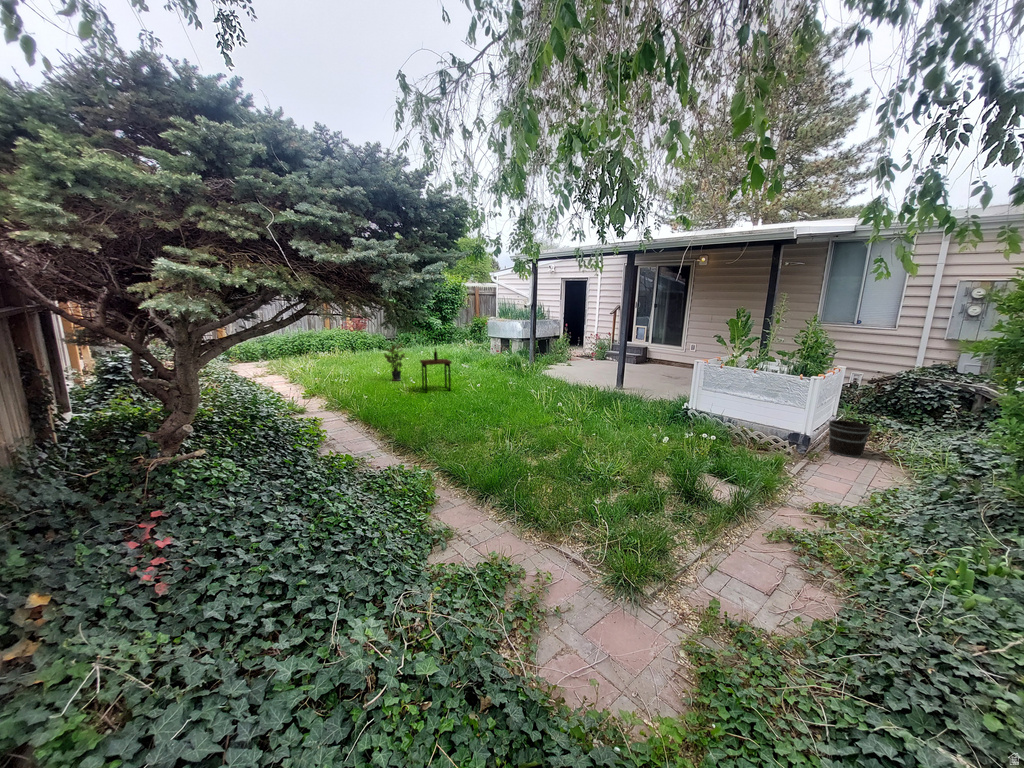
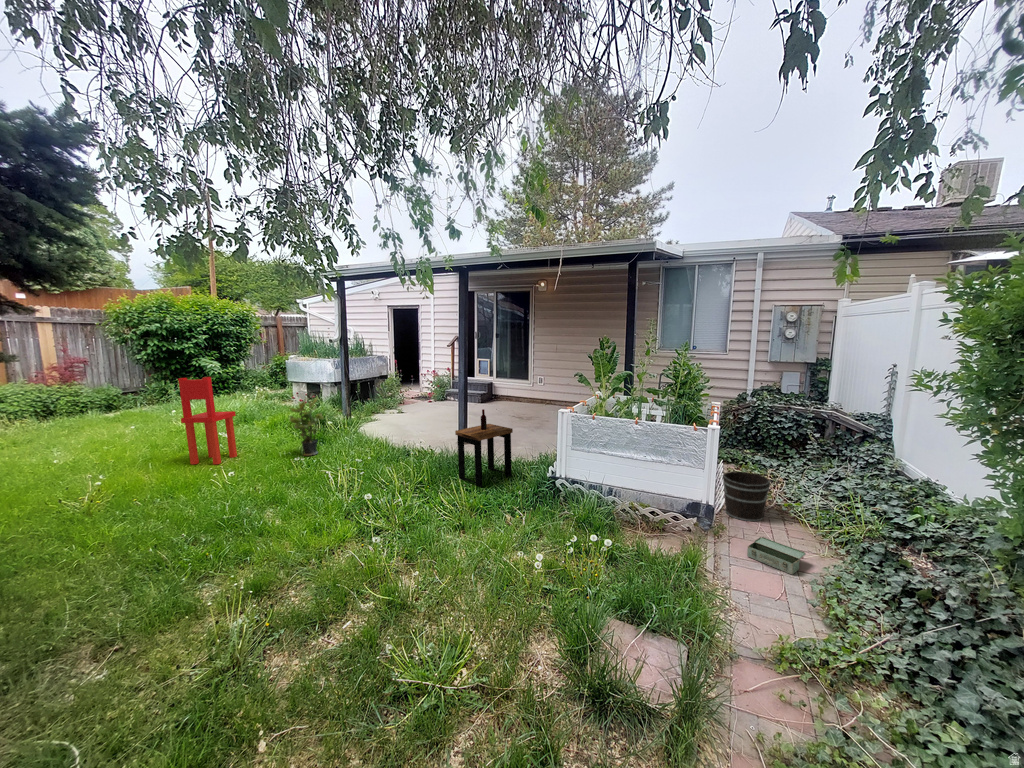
chair: none [447,327,473,382] -> present [178,377,237,464]
potted plant: present [385,343,405,381] -> present [289,398,323,456]
side table: present [420,349,452,392] -> present [455,409,513,487]
toolbox: none [827,461,875,482] -> present [747,537,806,574]

